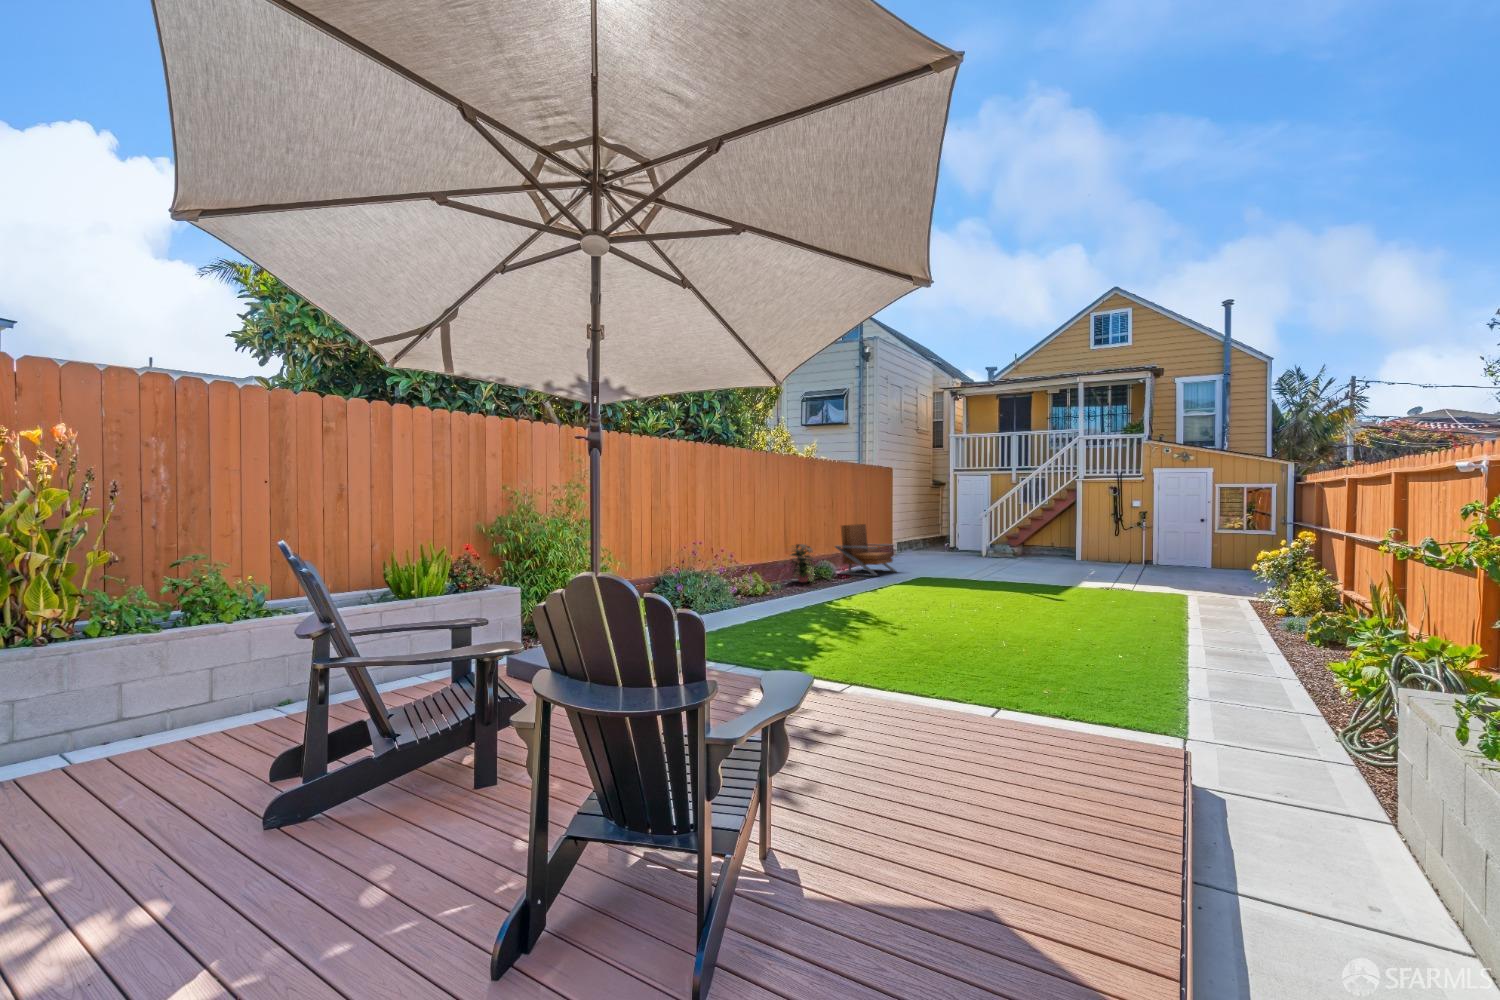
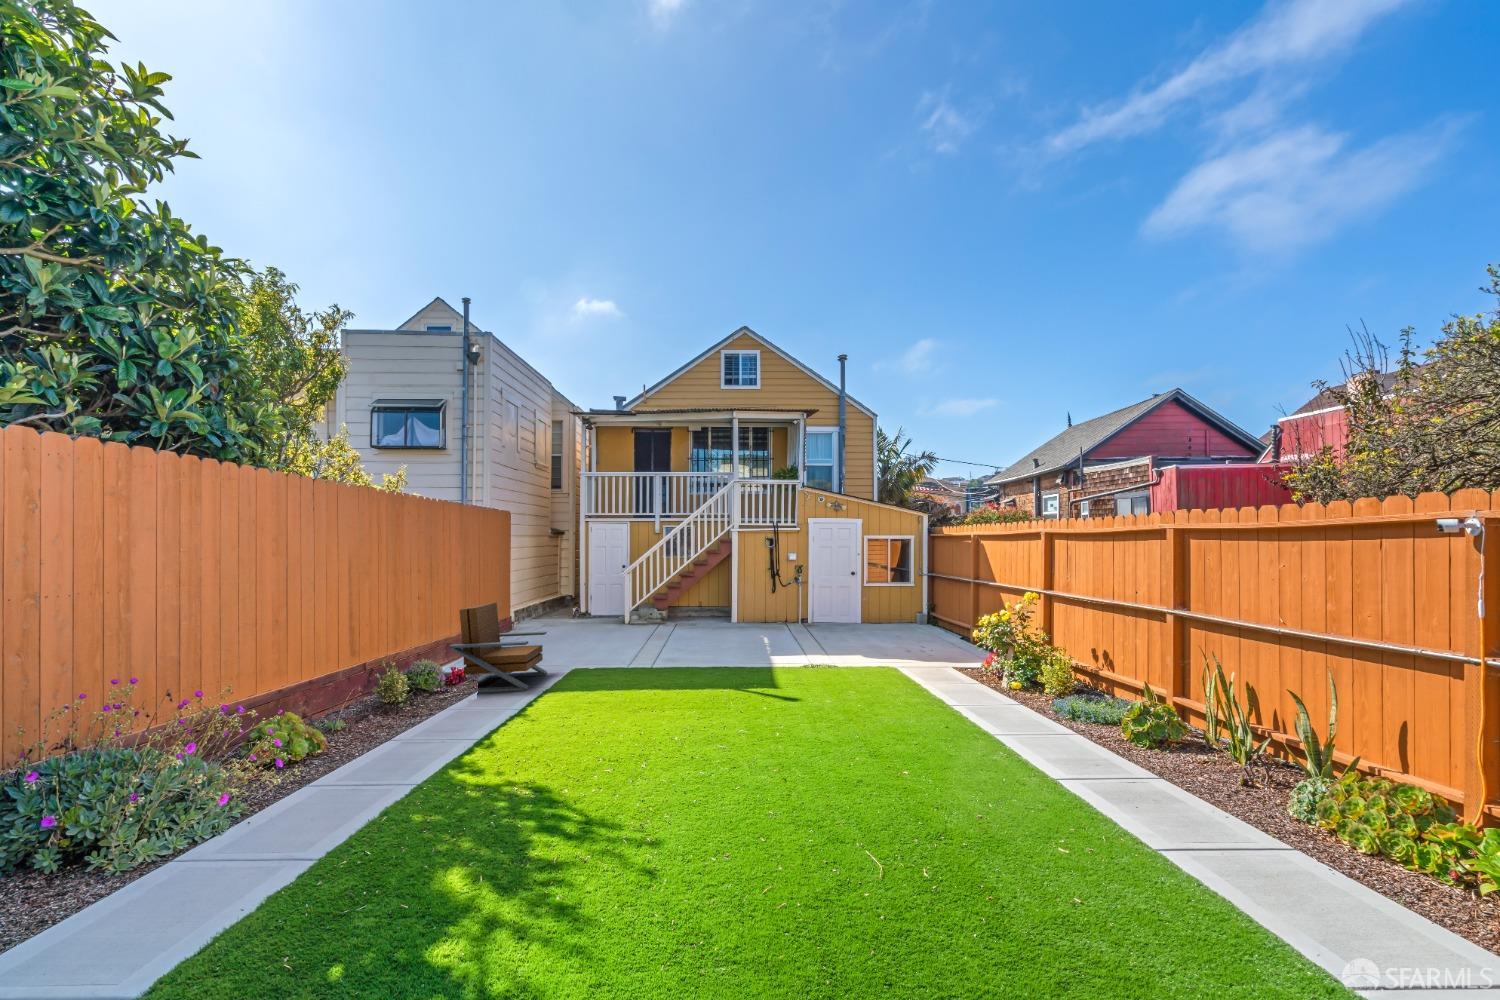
decorative plant: present [790,544,813,582] -> none [371,657,431,735]

